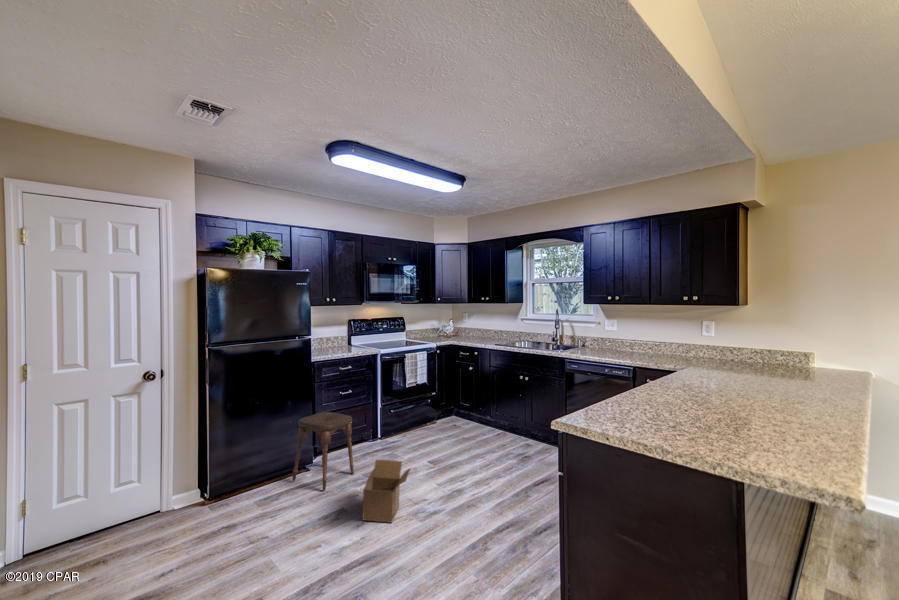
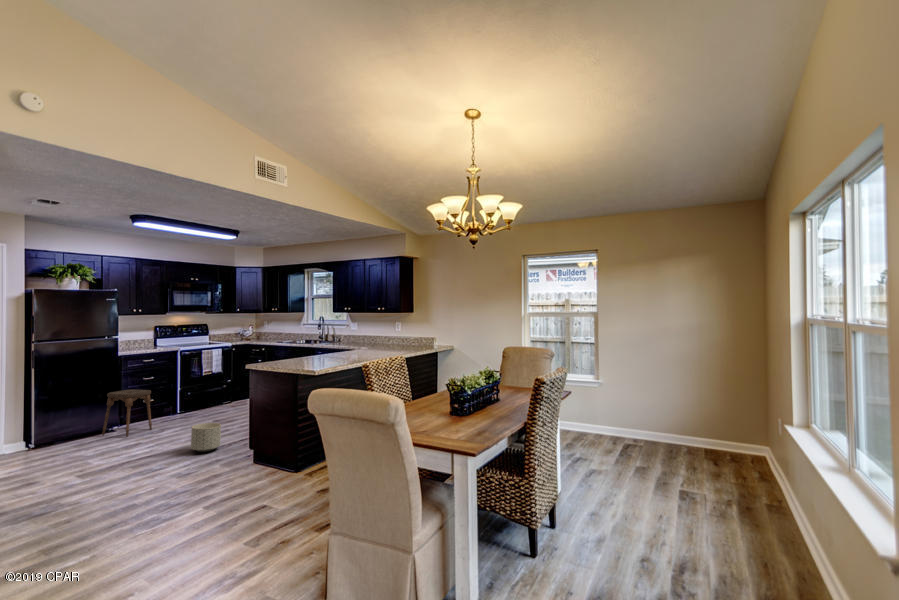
cardboard box: present [362,460,411,523] -> none [150,411,190,444]
planter: none [428,502,477,568] -> present [191,423,221,452]

